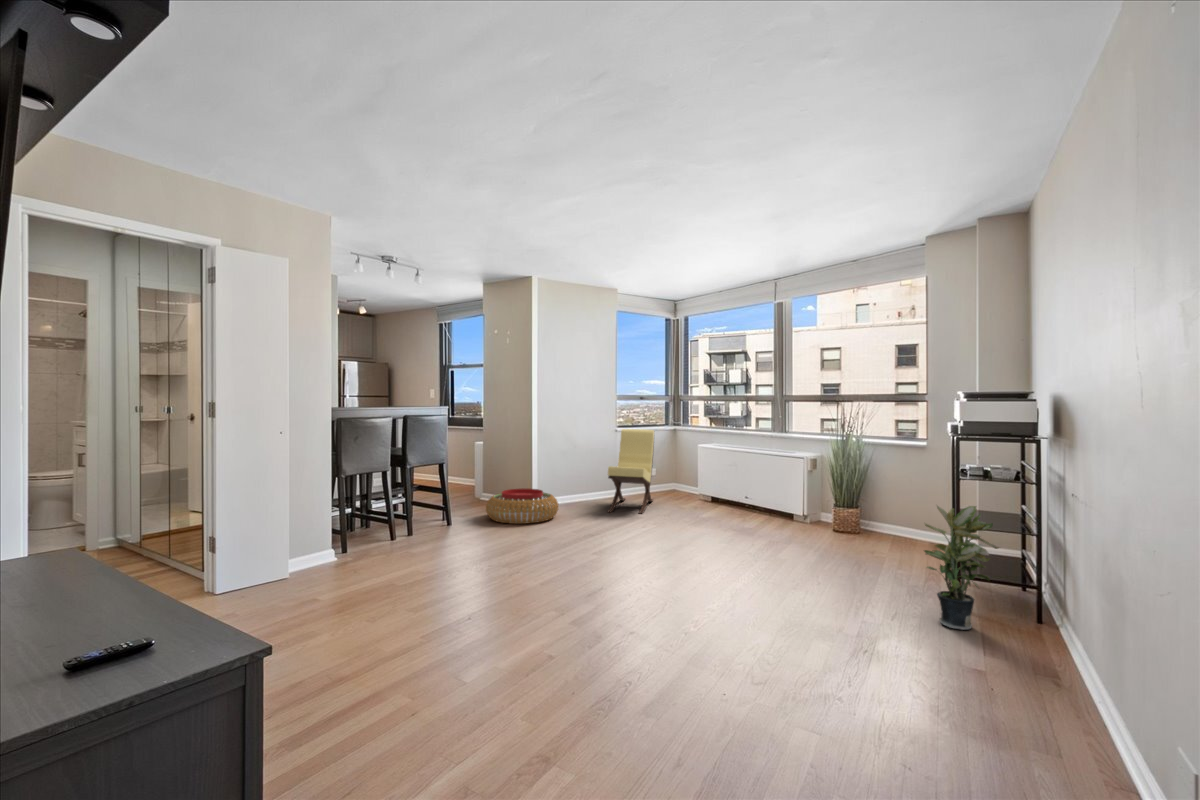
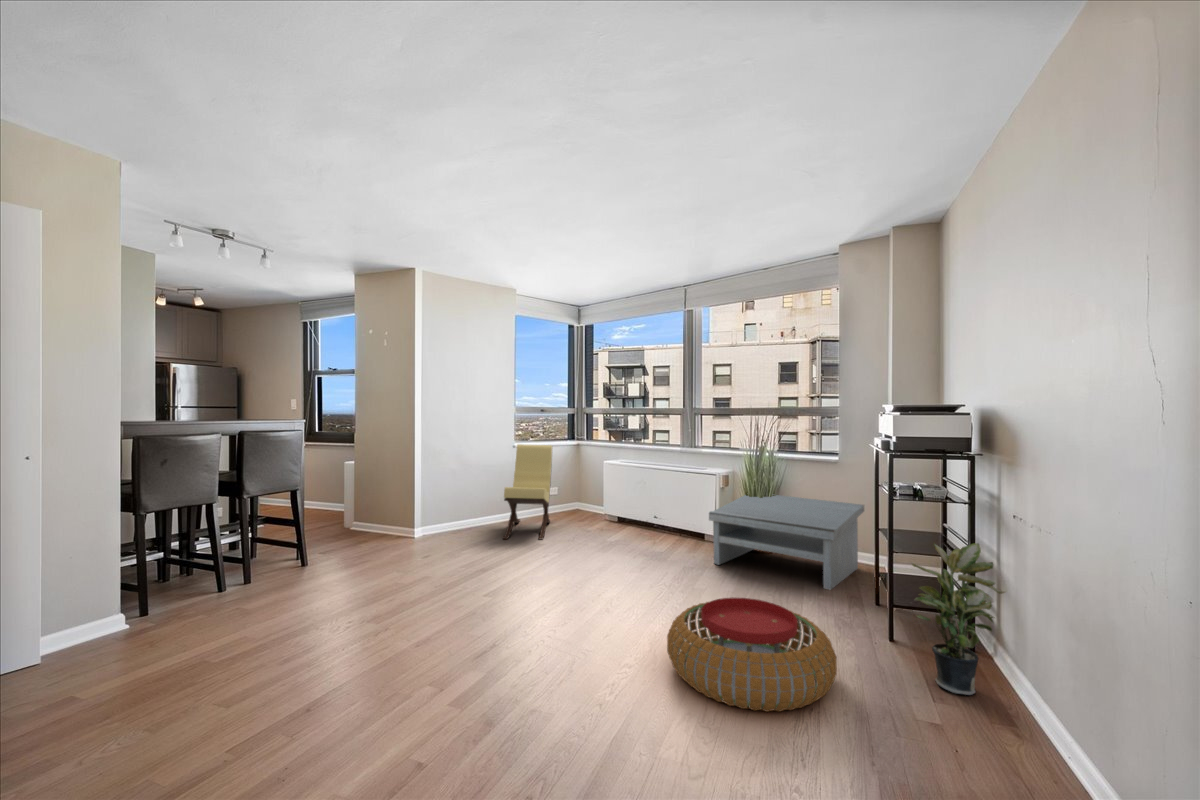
coffee table: none [789,475,949,562] -> present [709,495,864,590]
pouf: present [486,488,558,524] -> present [667,598,837,712]

